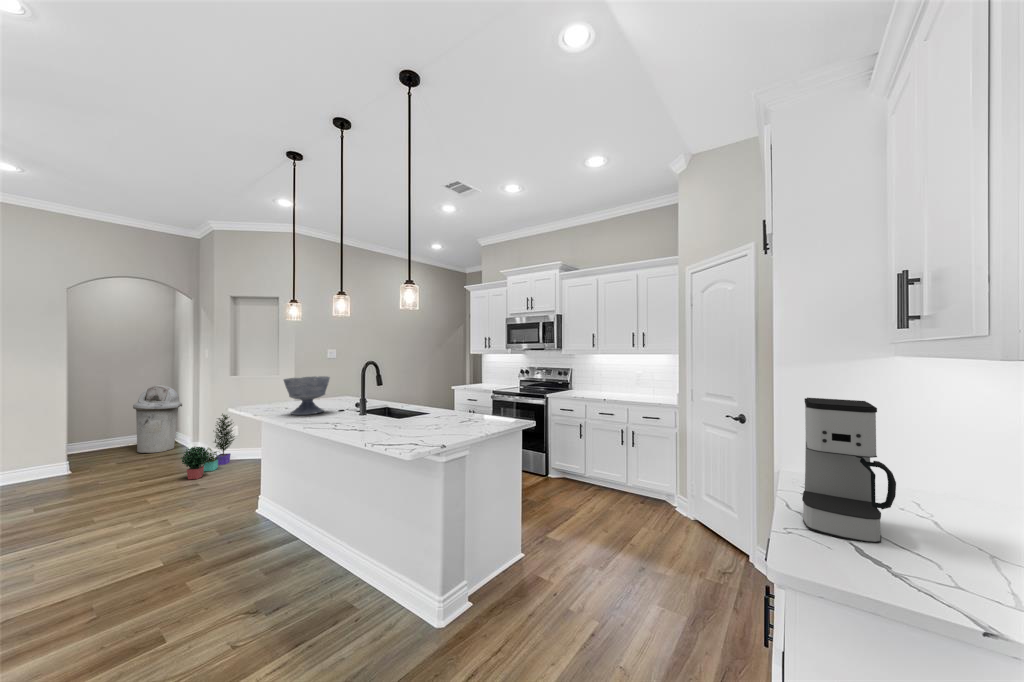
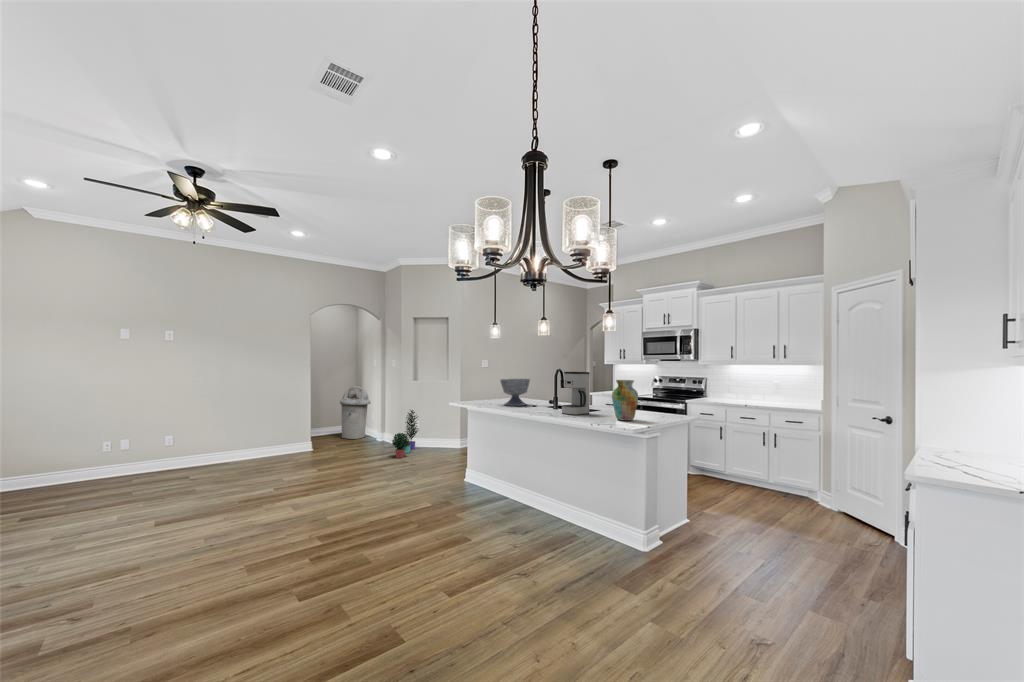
vase: none [399,380,436,440] -> present [612,380,638,421]
coffee maker: present [802,398,896,543] -> present [562,372,590,415]

